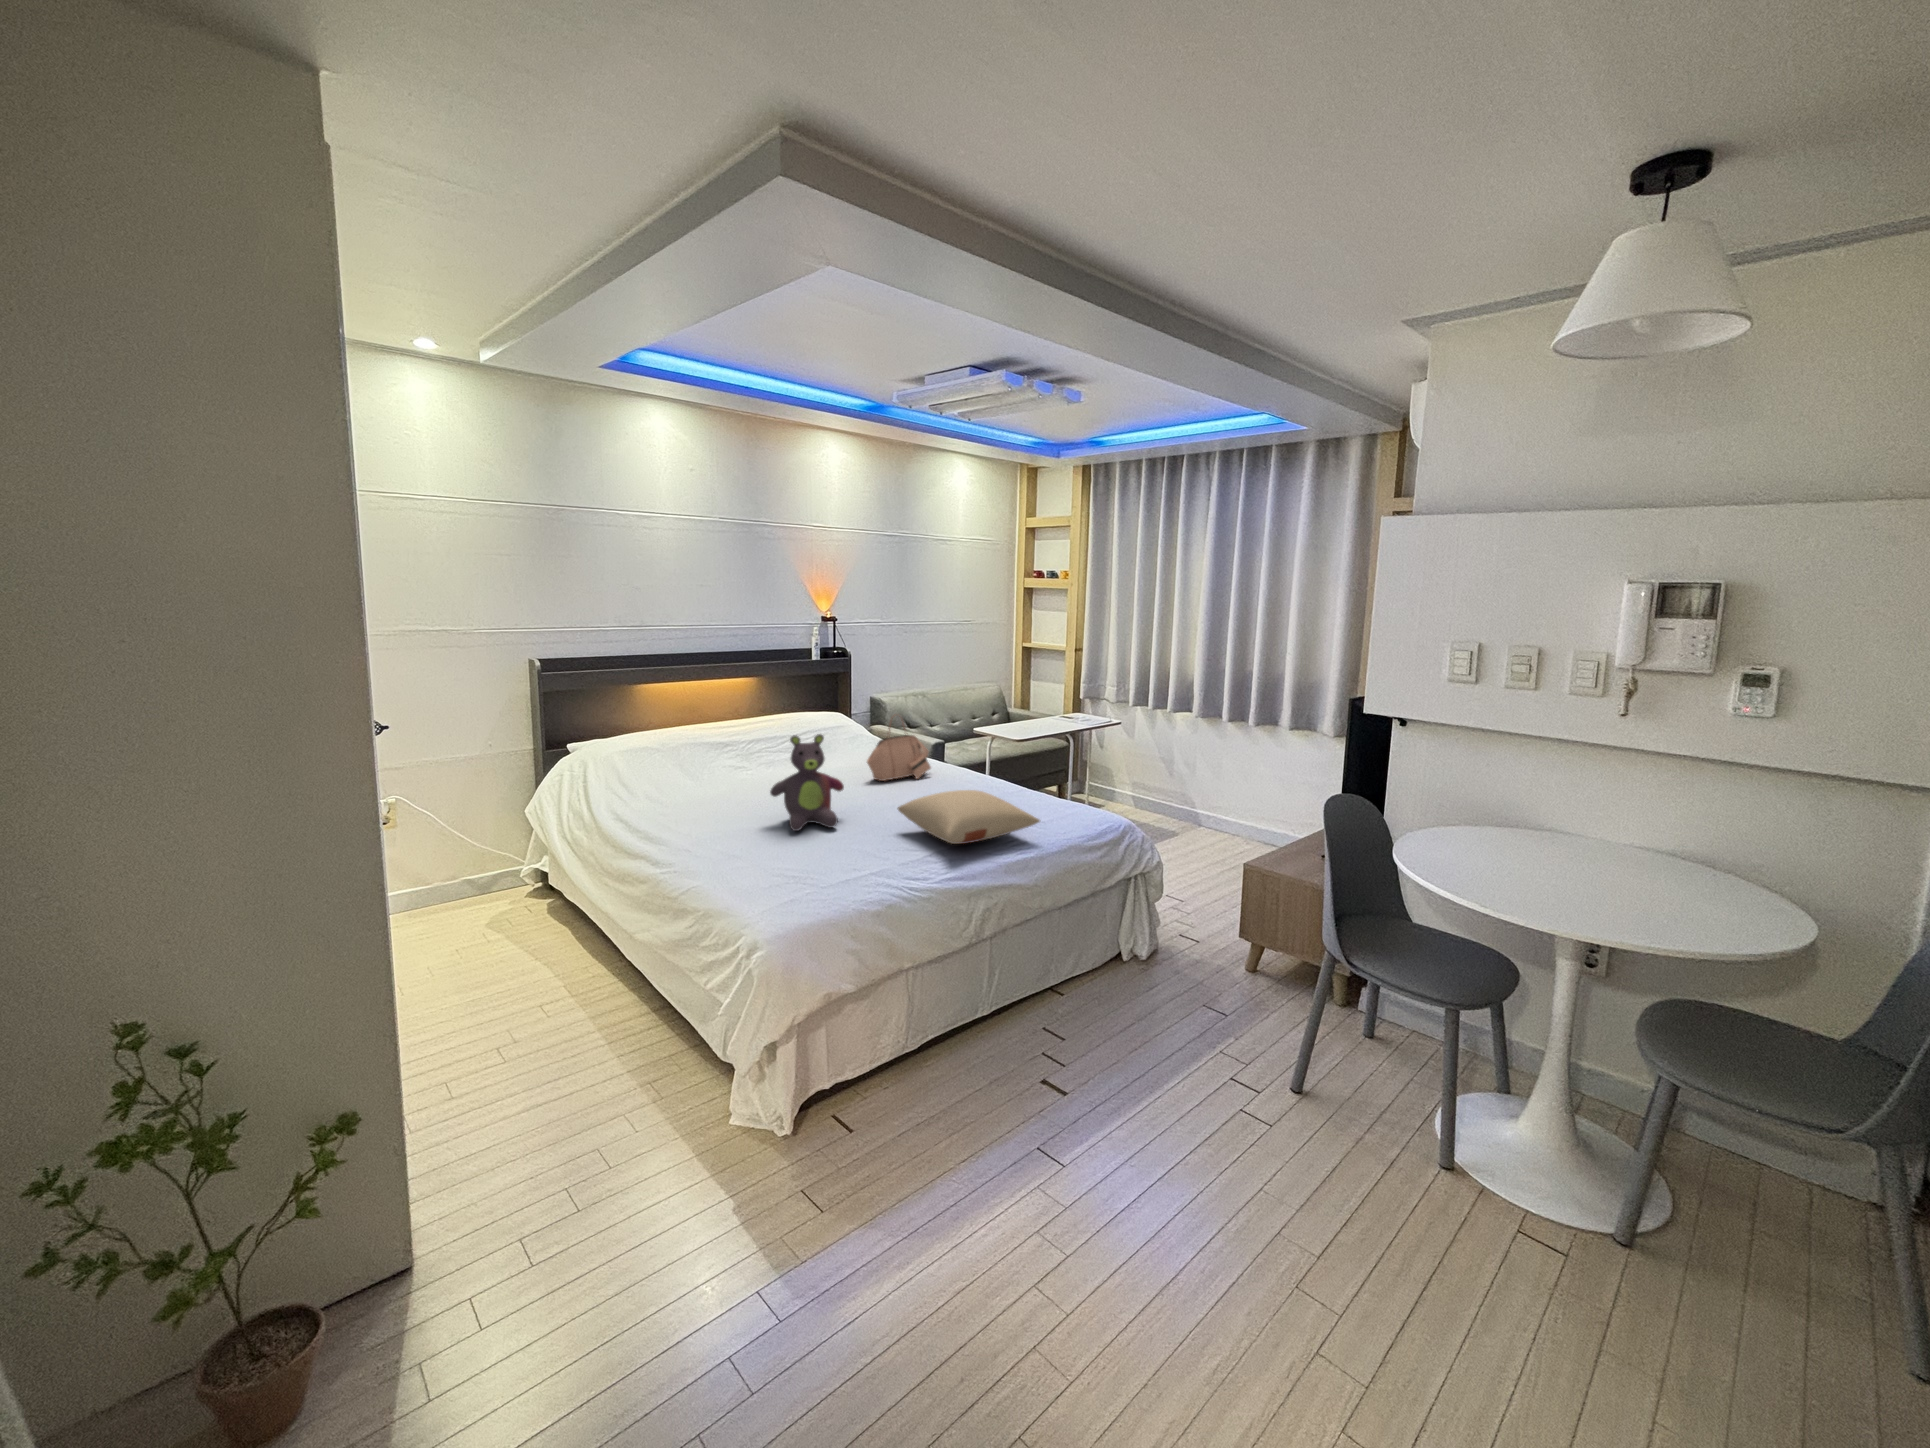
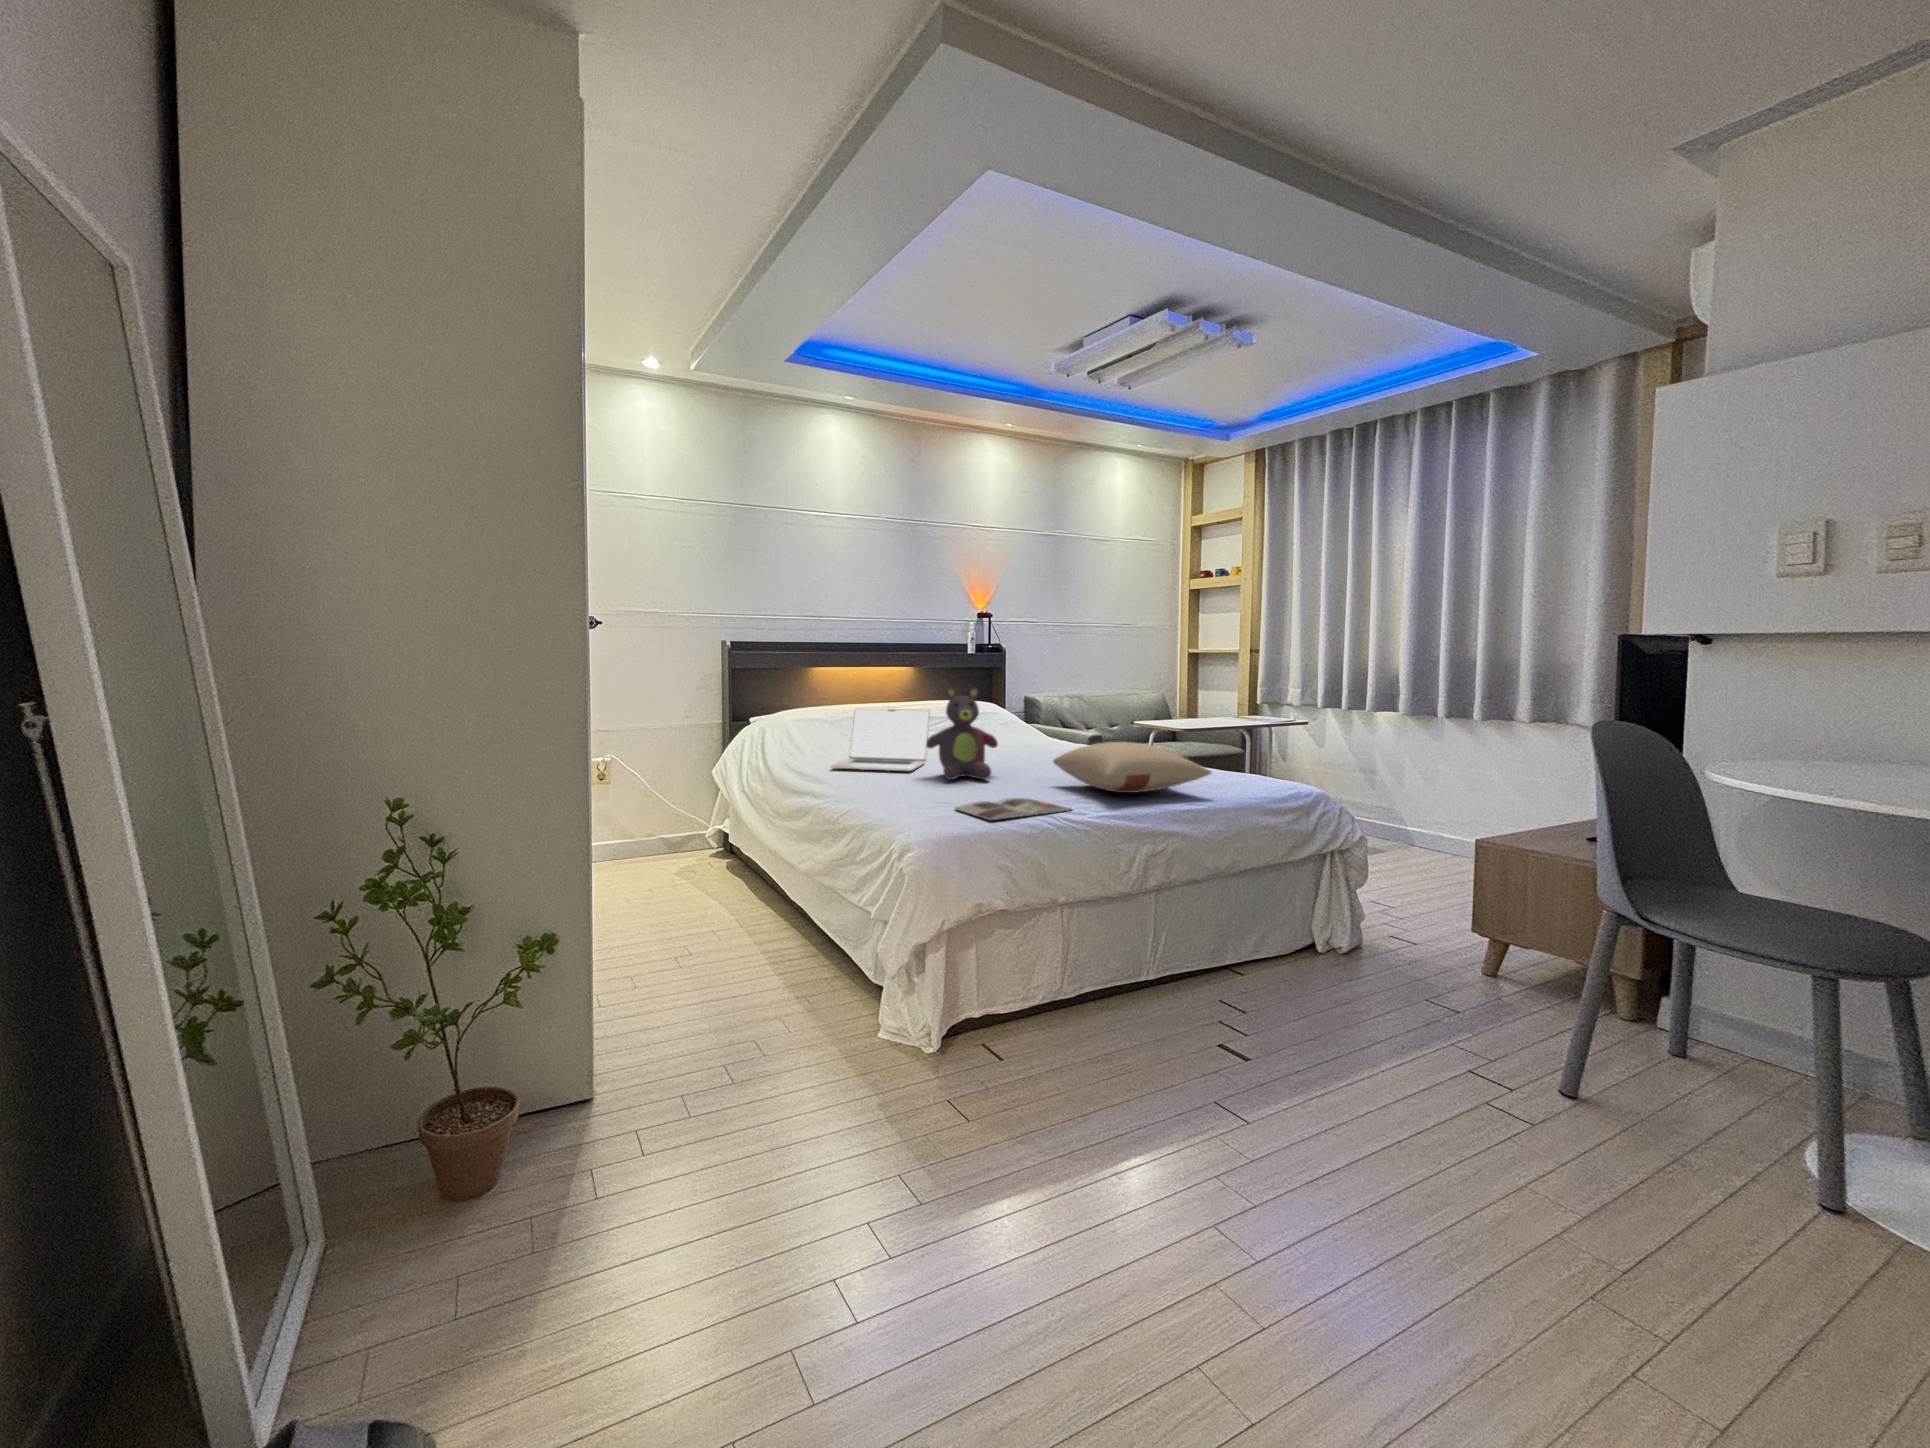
handbag: present [867,728,931,781] -> none [1021,688,1088,756]
laptop: none [667,745,774,817] -> present [831,709,930,771]
magazine: none [800,857,916,900] -> present [954,798,1071,820]

